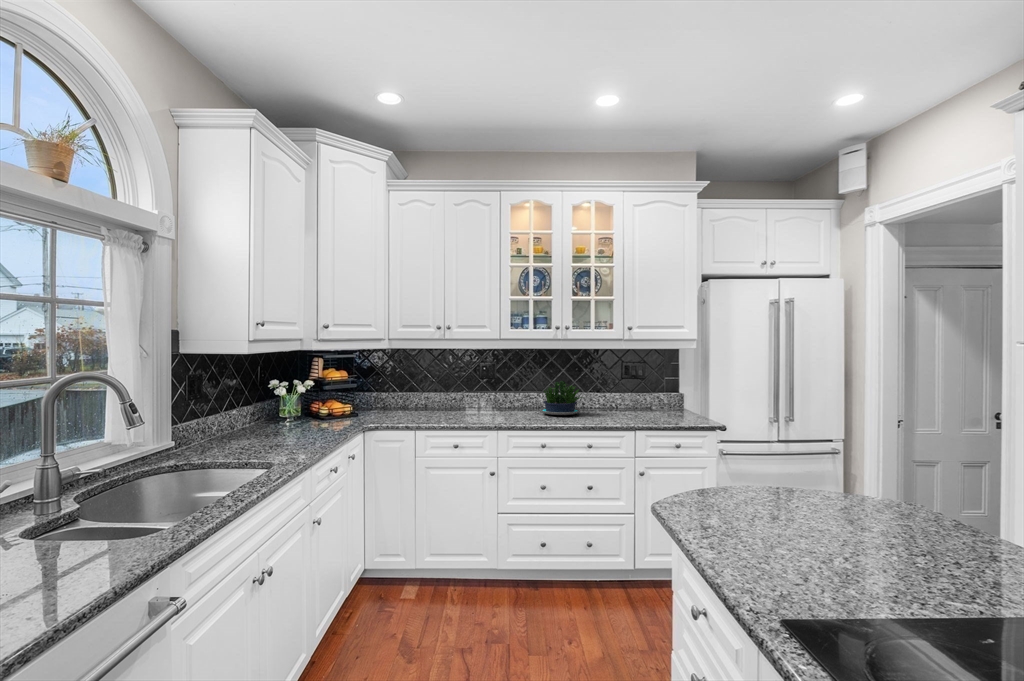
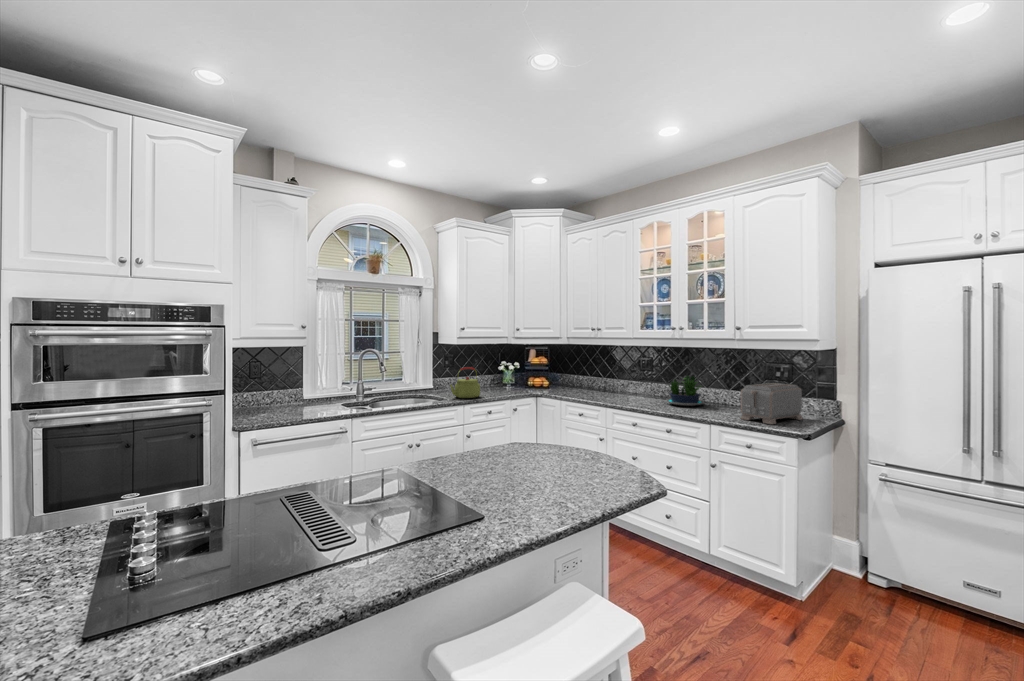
toaster: none [644,383,682,422] -> present [740,383,803,424]
kettle: none [244,389,296,448] -> present [450,367,480,398]

